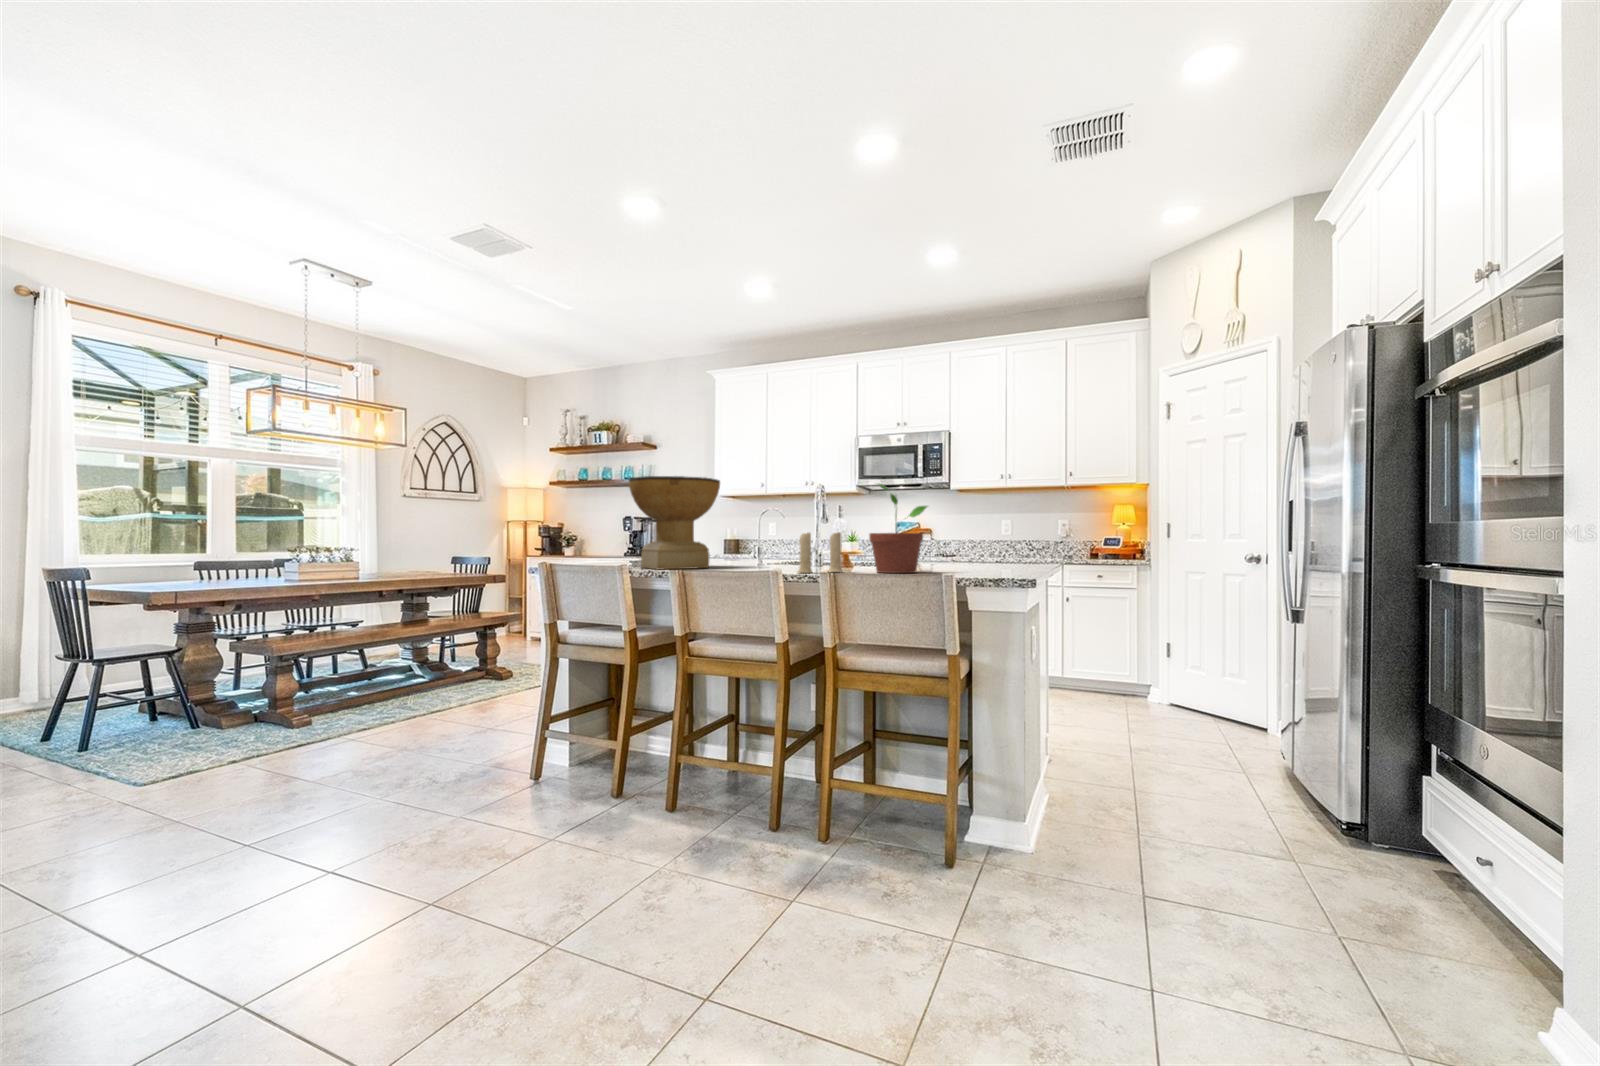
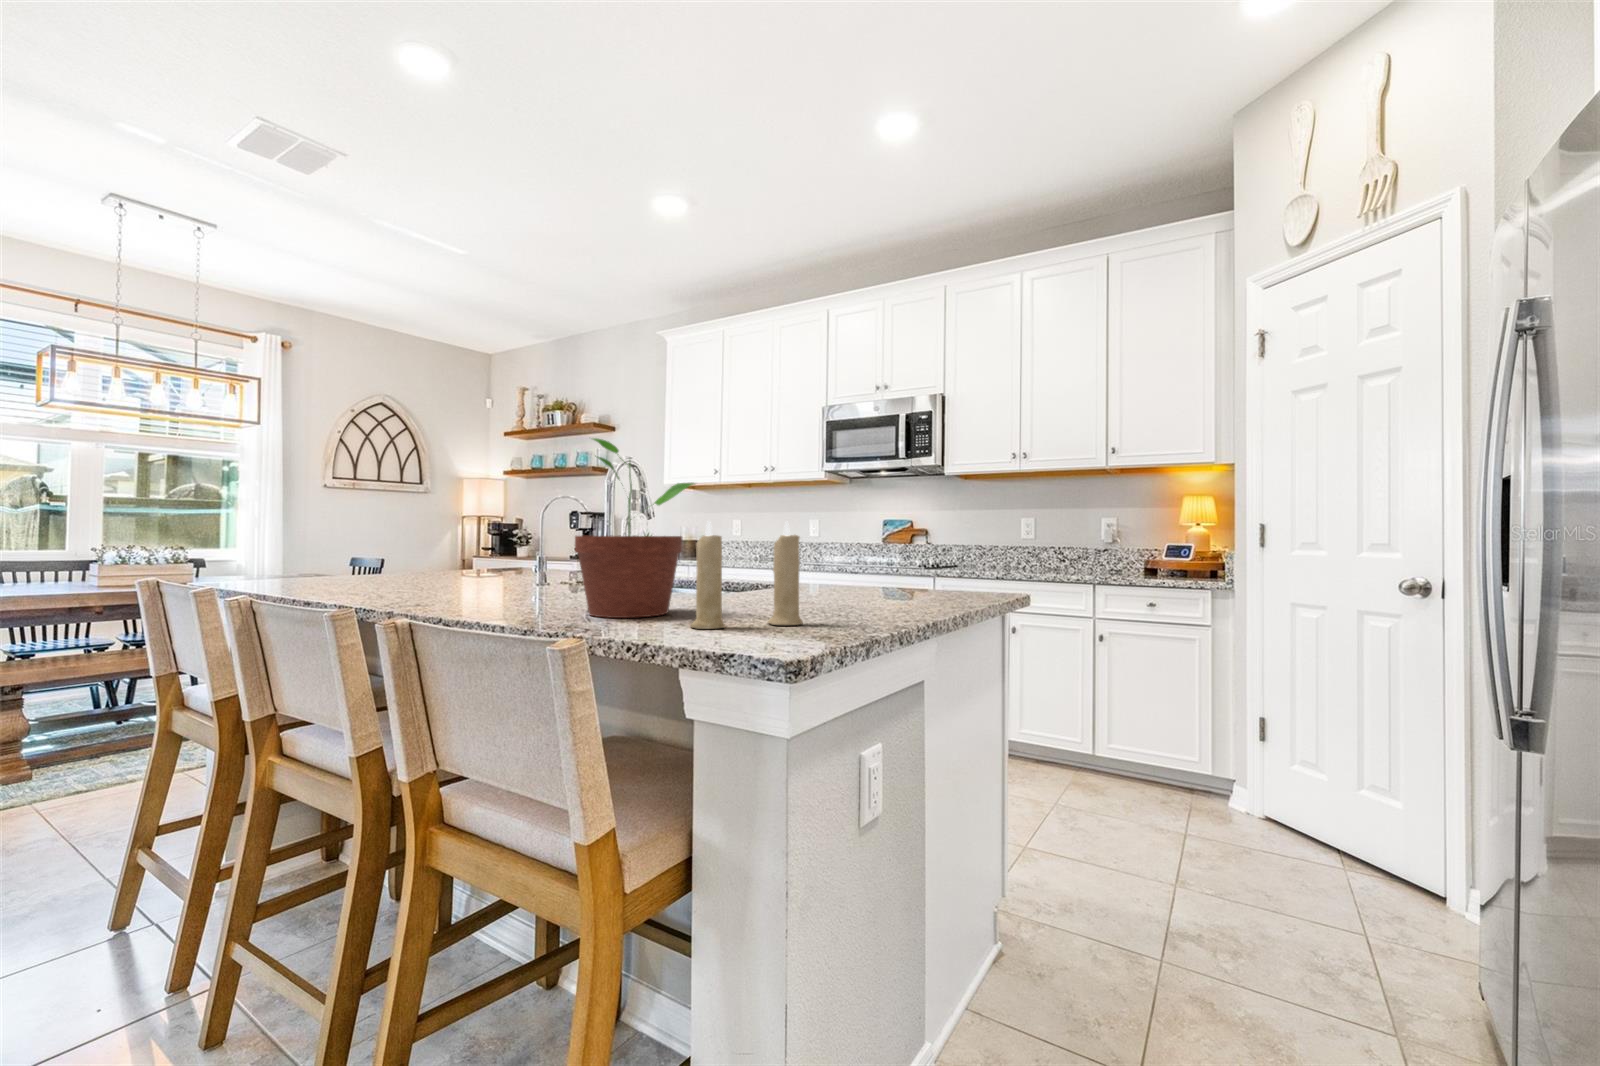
decorative bowl: present [629,476,720,570] -> none [287,437,457,592]
candle: present [798,527,843,573] -> present [691,521,803,629]

